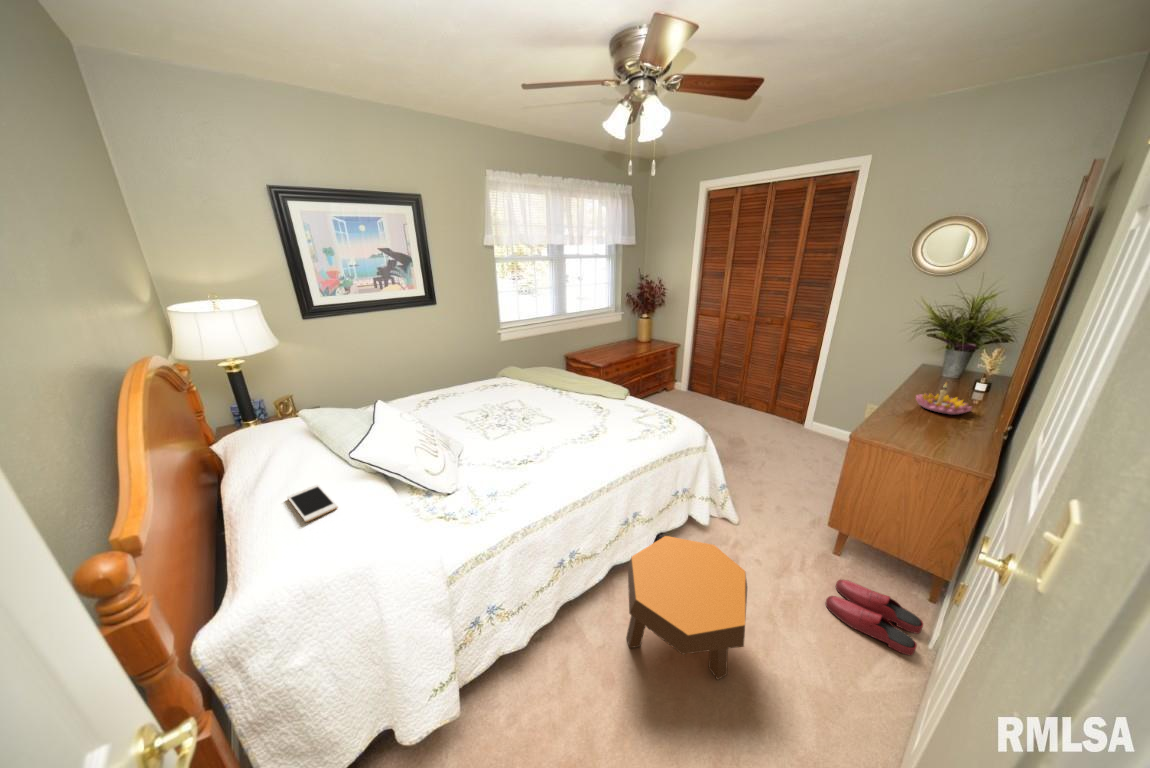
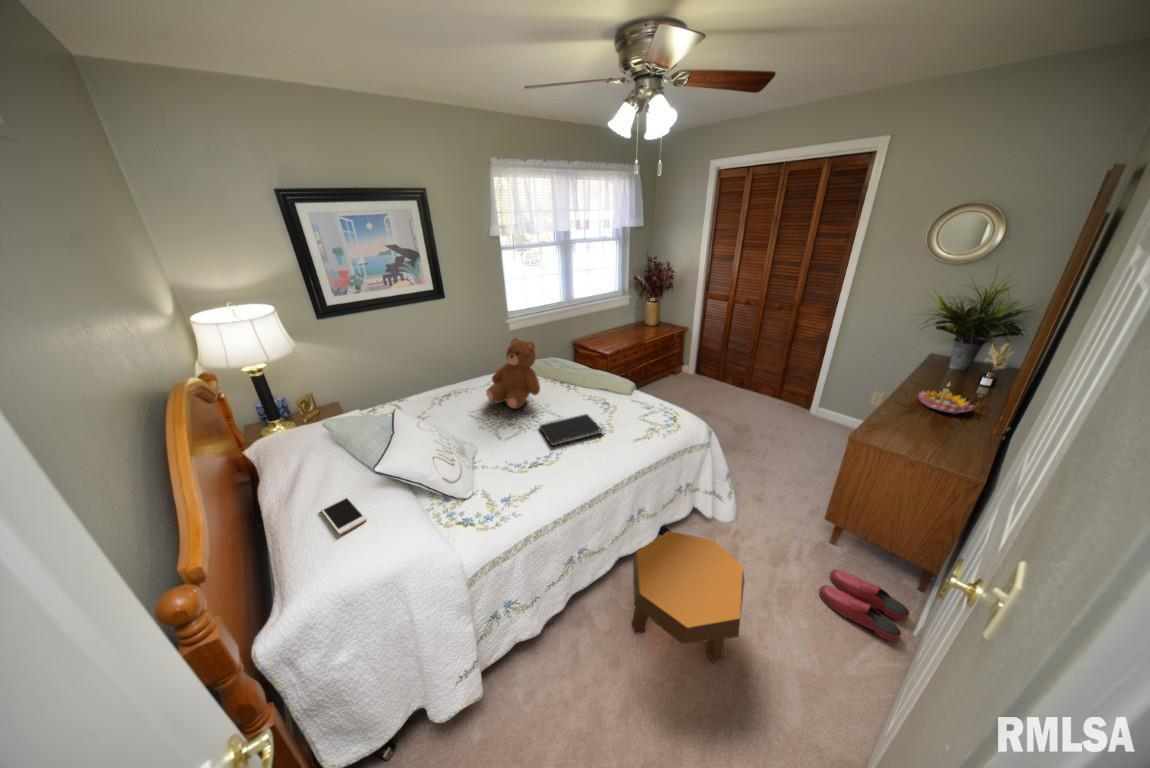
teddy bear: none [475,338,532,410] -> present [486,338,540,409]
notebook: none [530,414,596,444] -> present [540,414,602,446]

